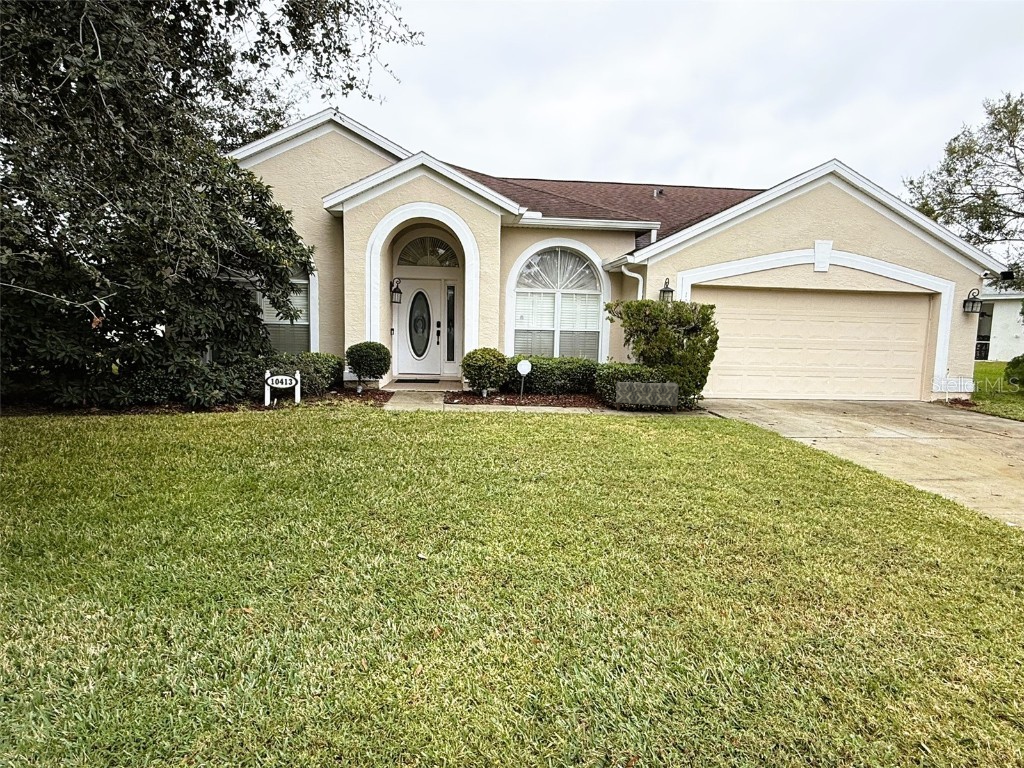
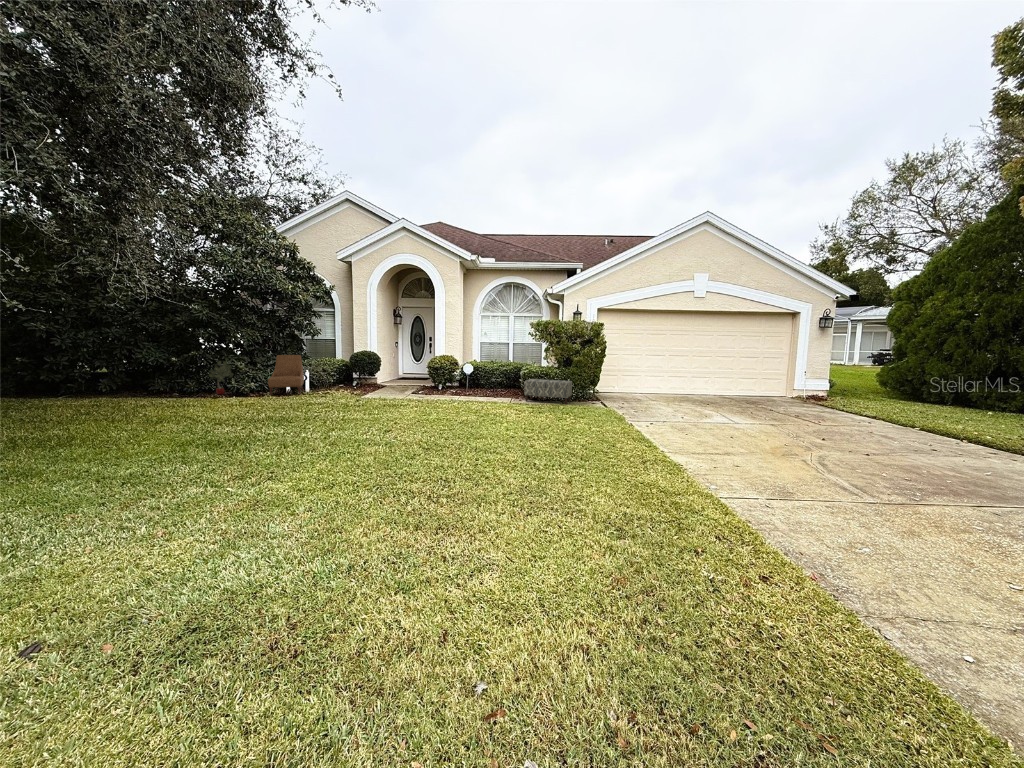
chair: none [249,348,294,407] -> present [268,355,304,395]
potted tree: none [154,357,194,407] -> present [209,361,232,395]

